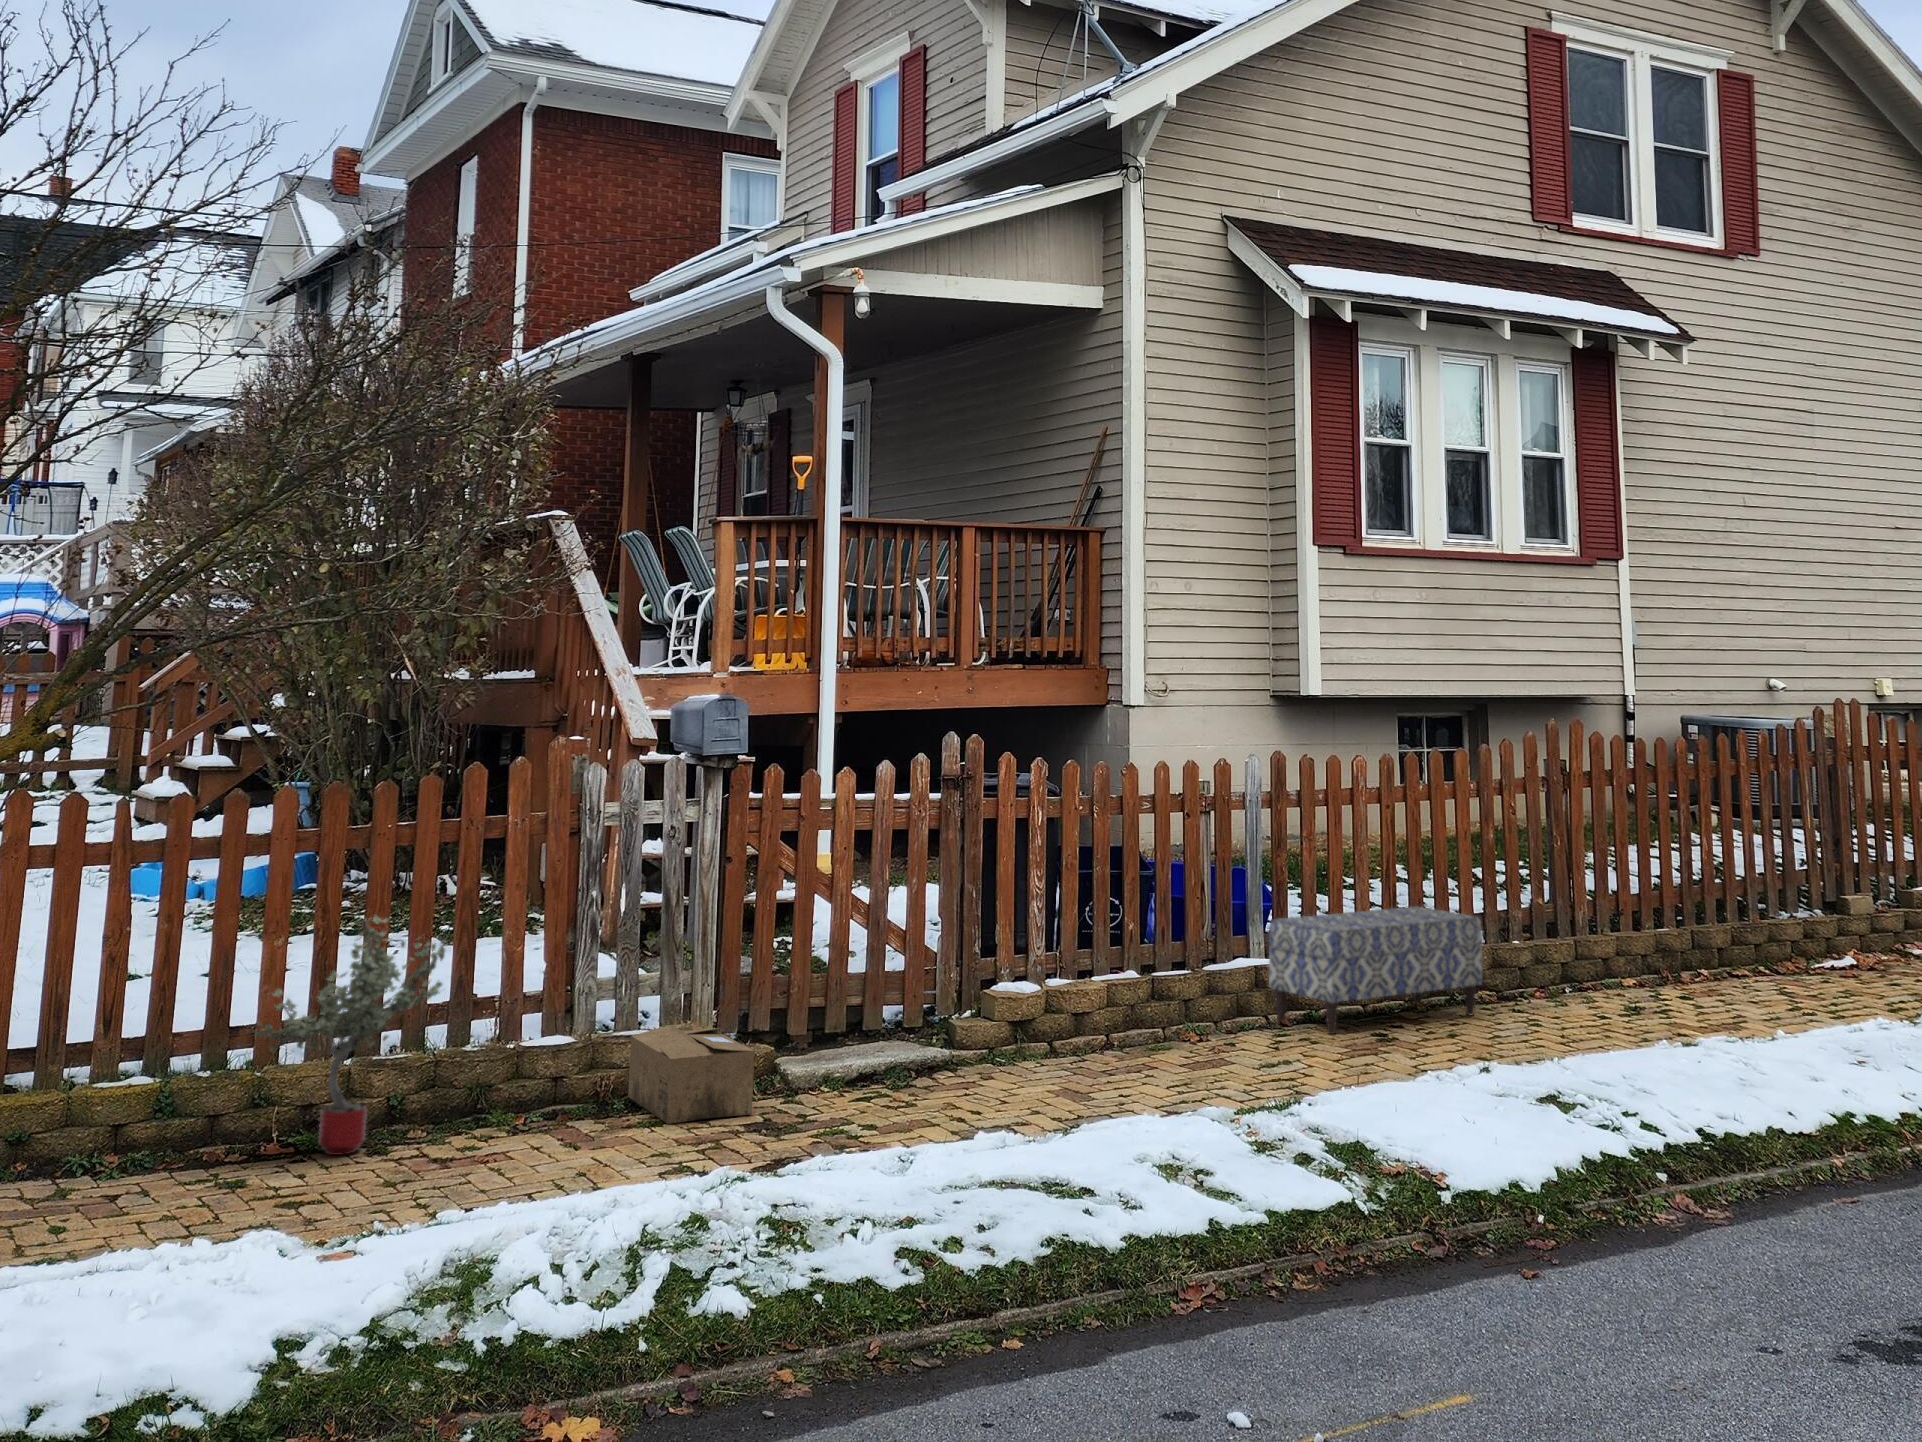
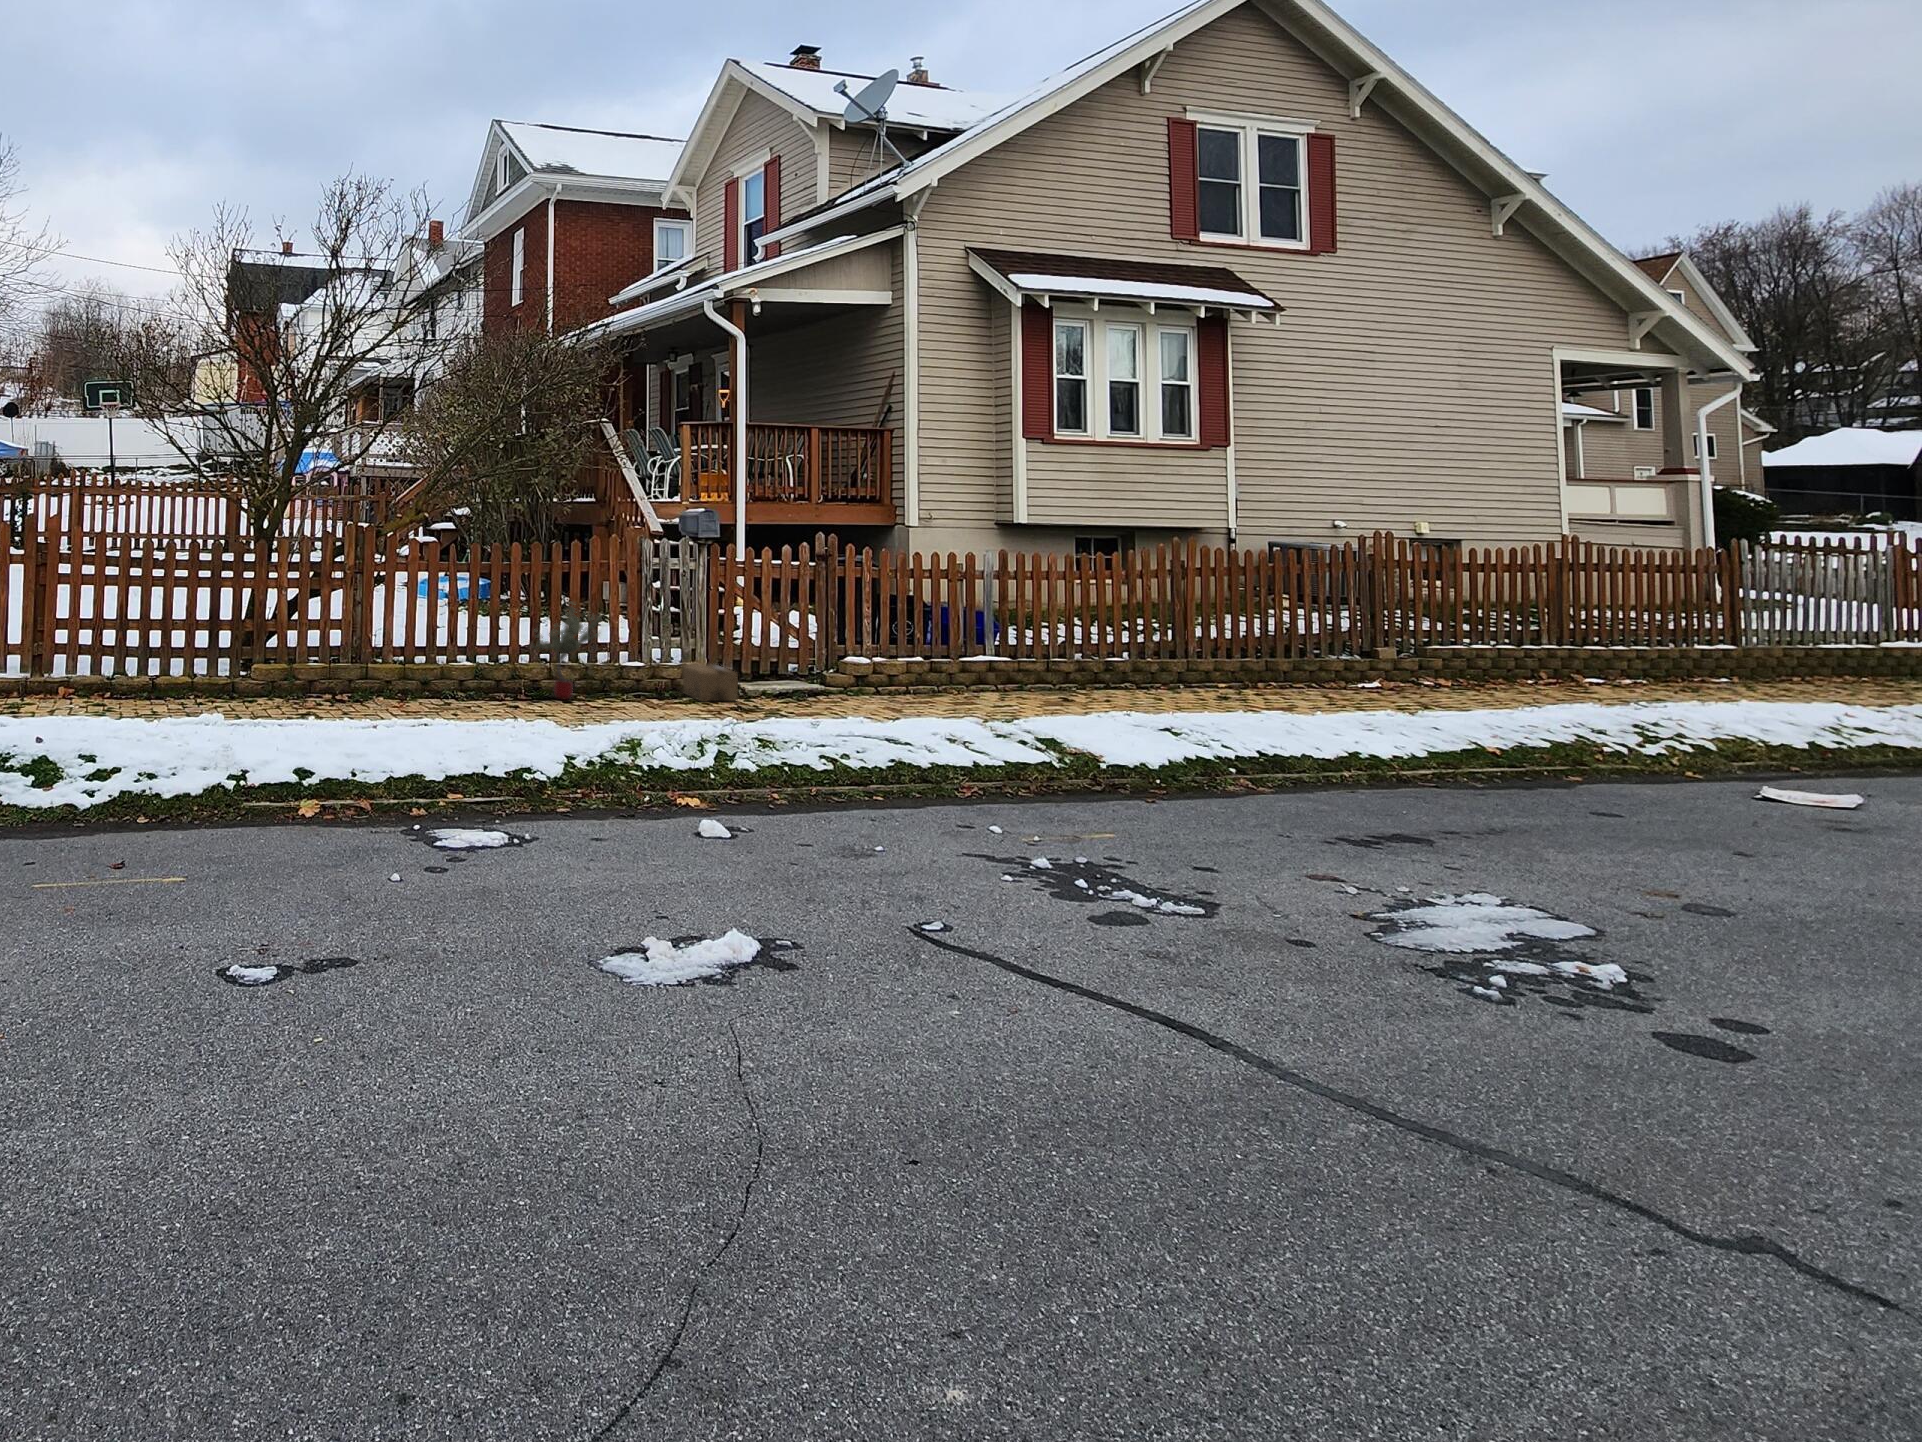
bench: present [1269,906,1482,1034] -> none [996,635,1124,695]

